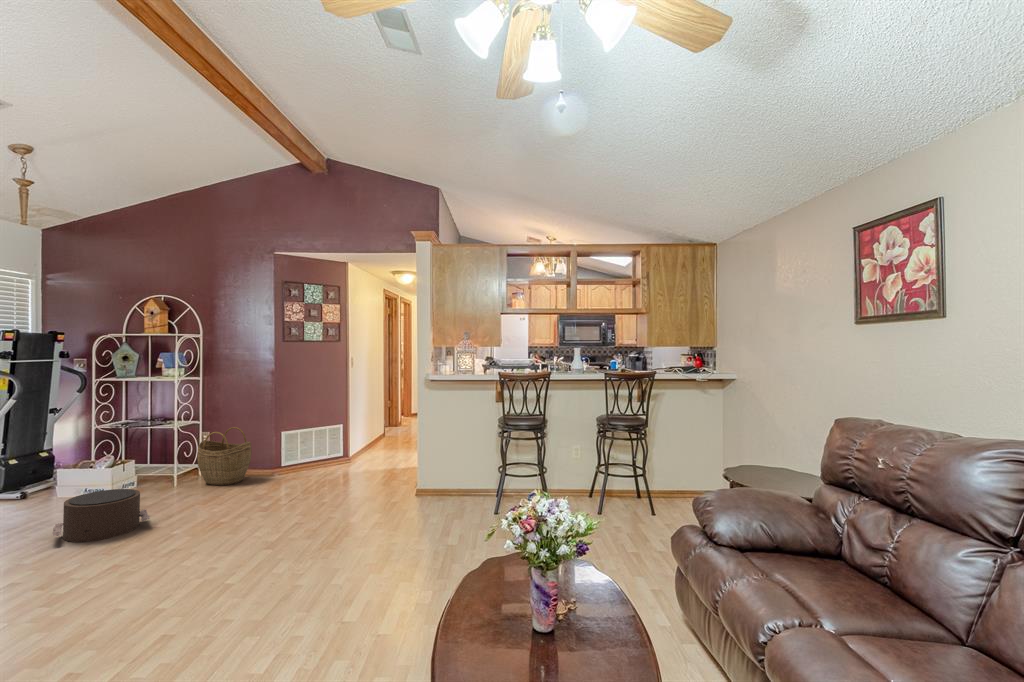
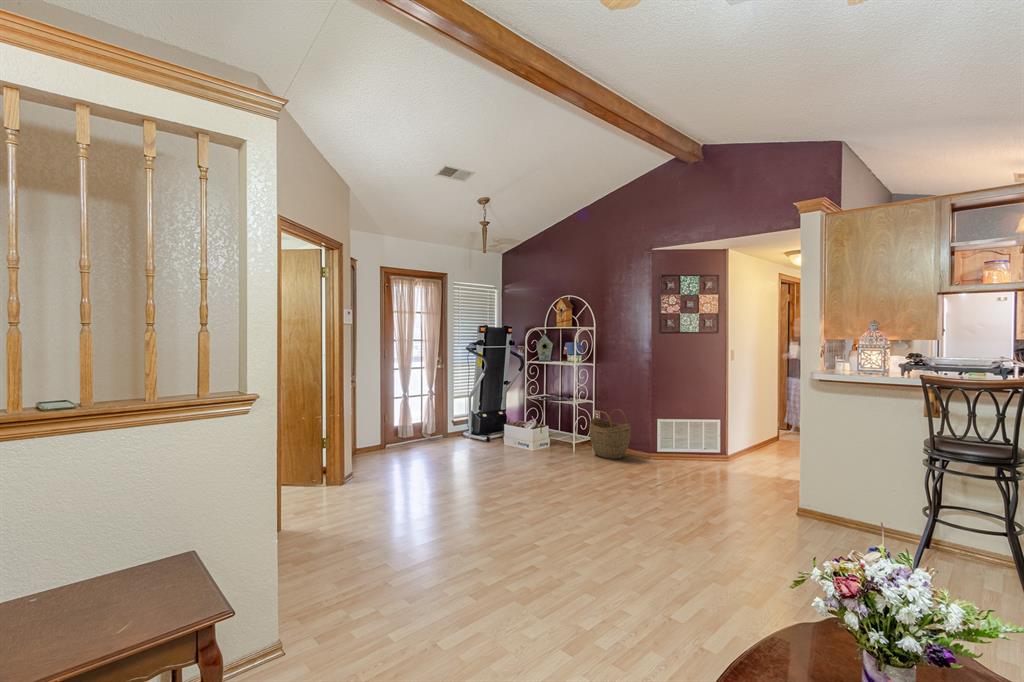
pouf: present [52,489,150,542] -> none [492,445,549,482]

